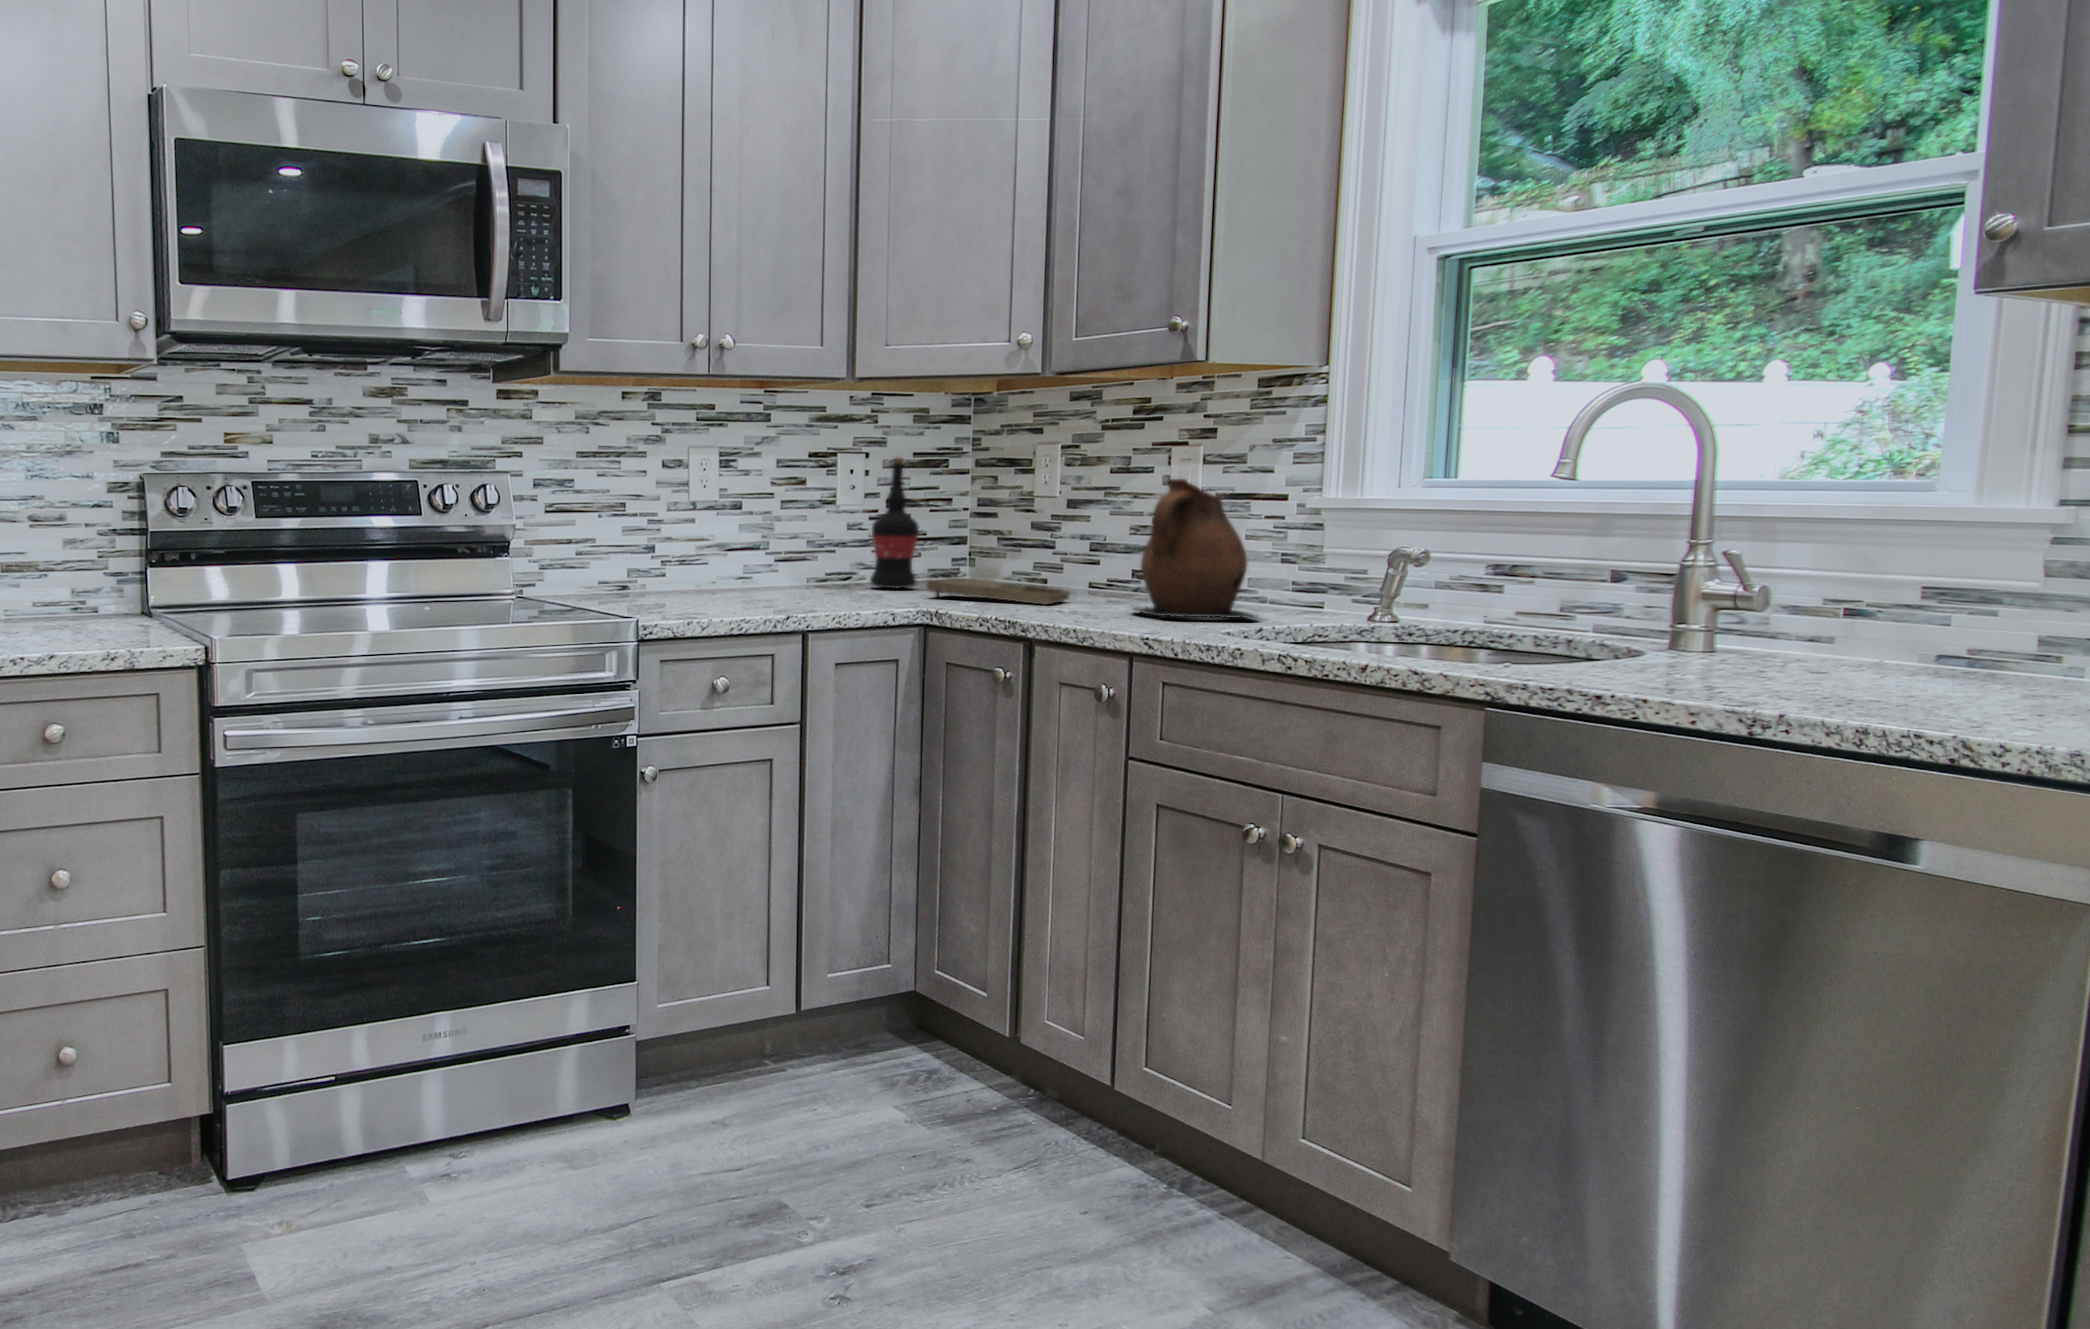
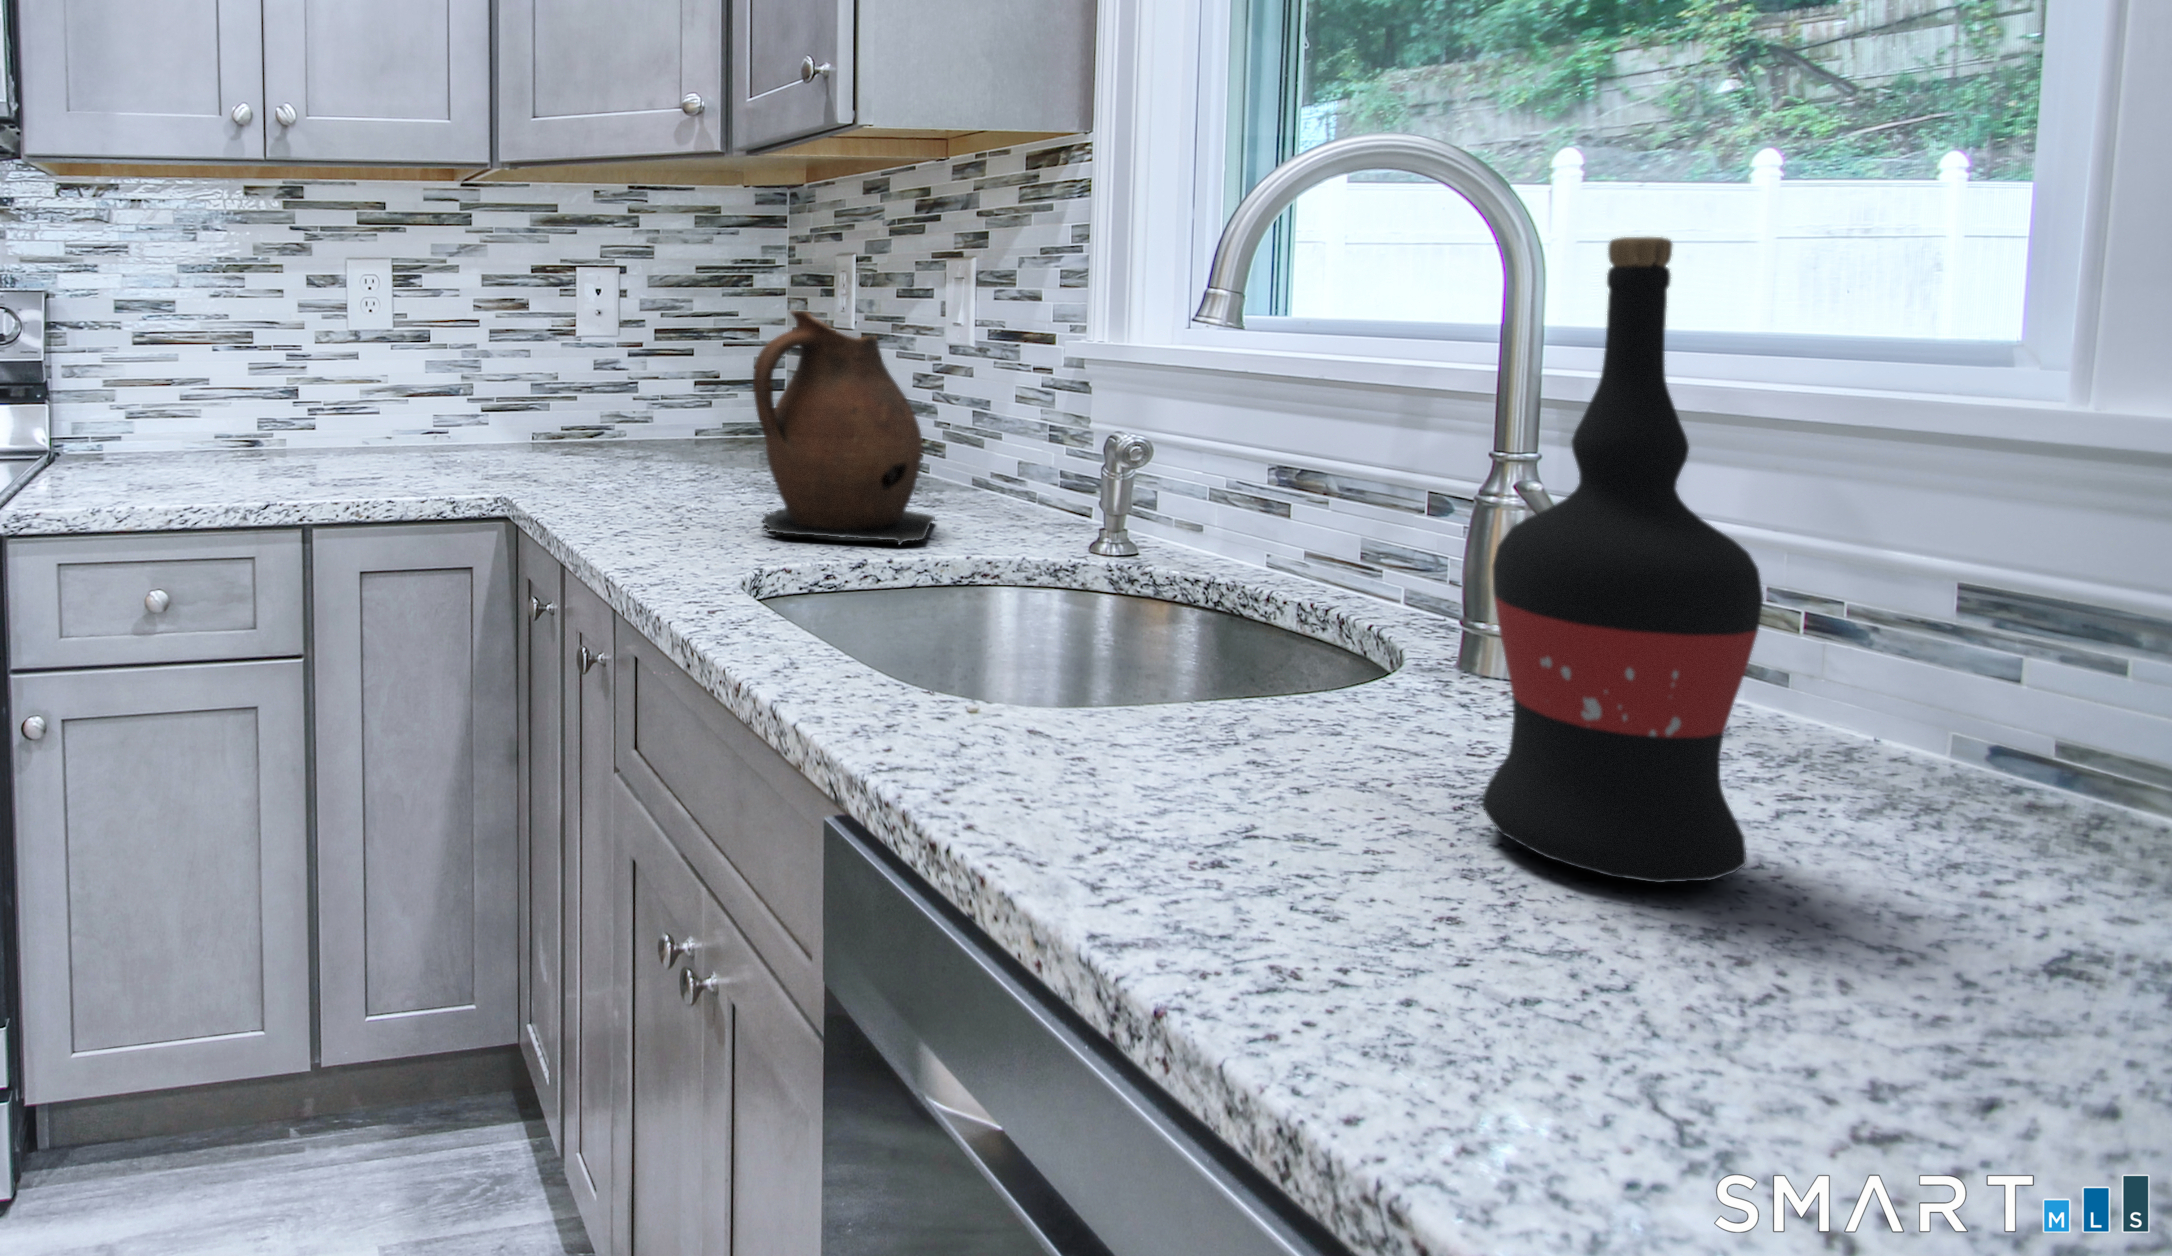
wine bottle: present [870,457,919,588] -> present [1481,237,1764,883]
tray: present [927,577,1069,604] -> none [583,445,769,495]

